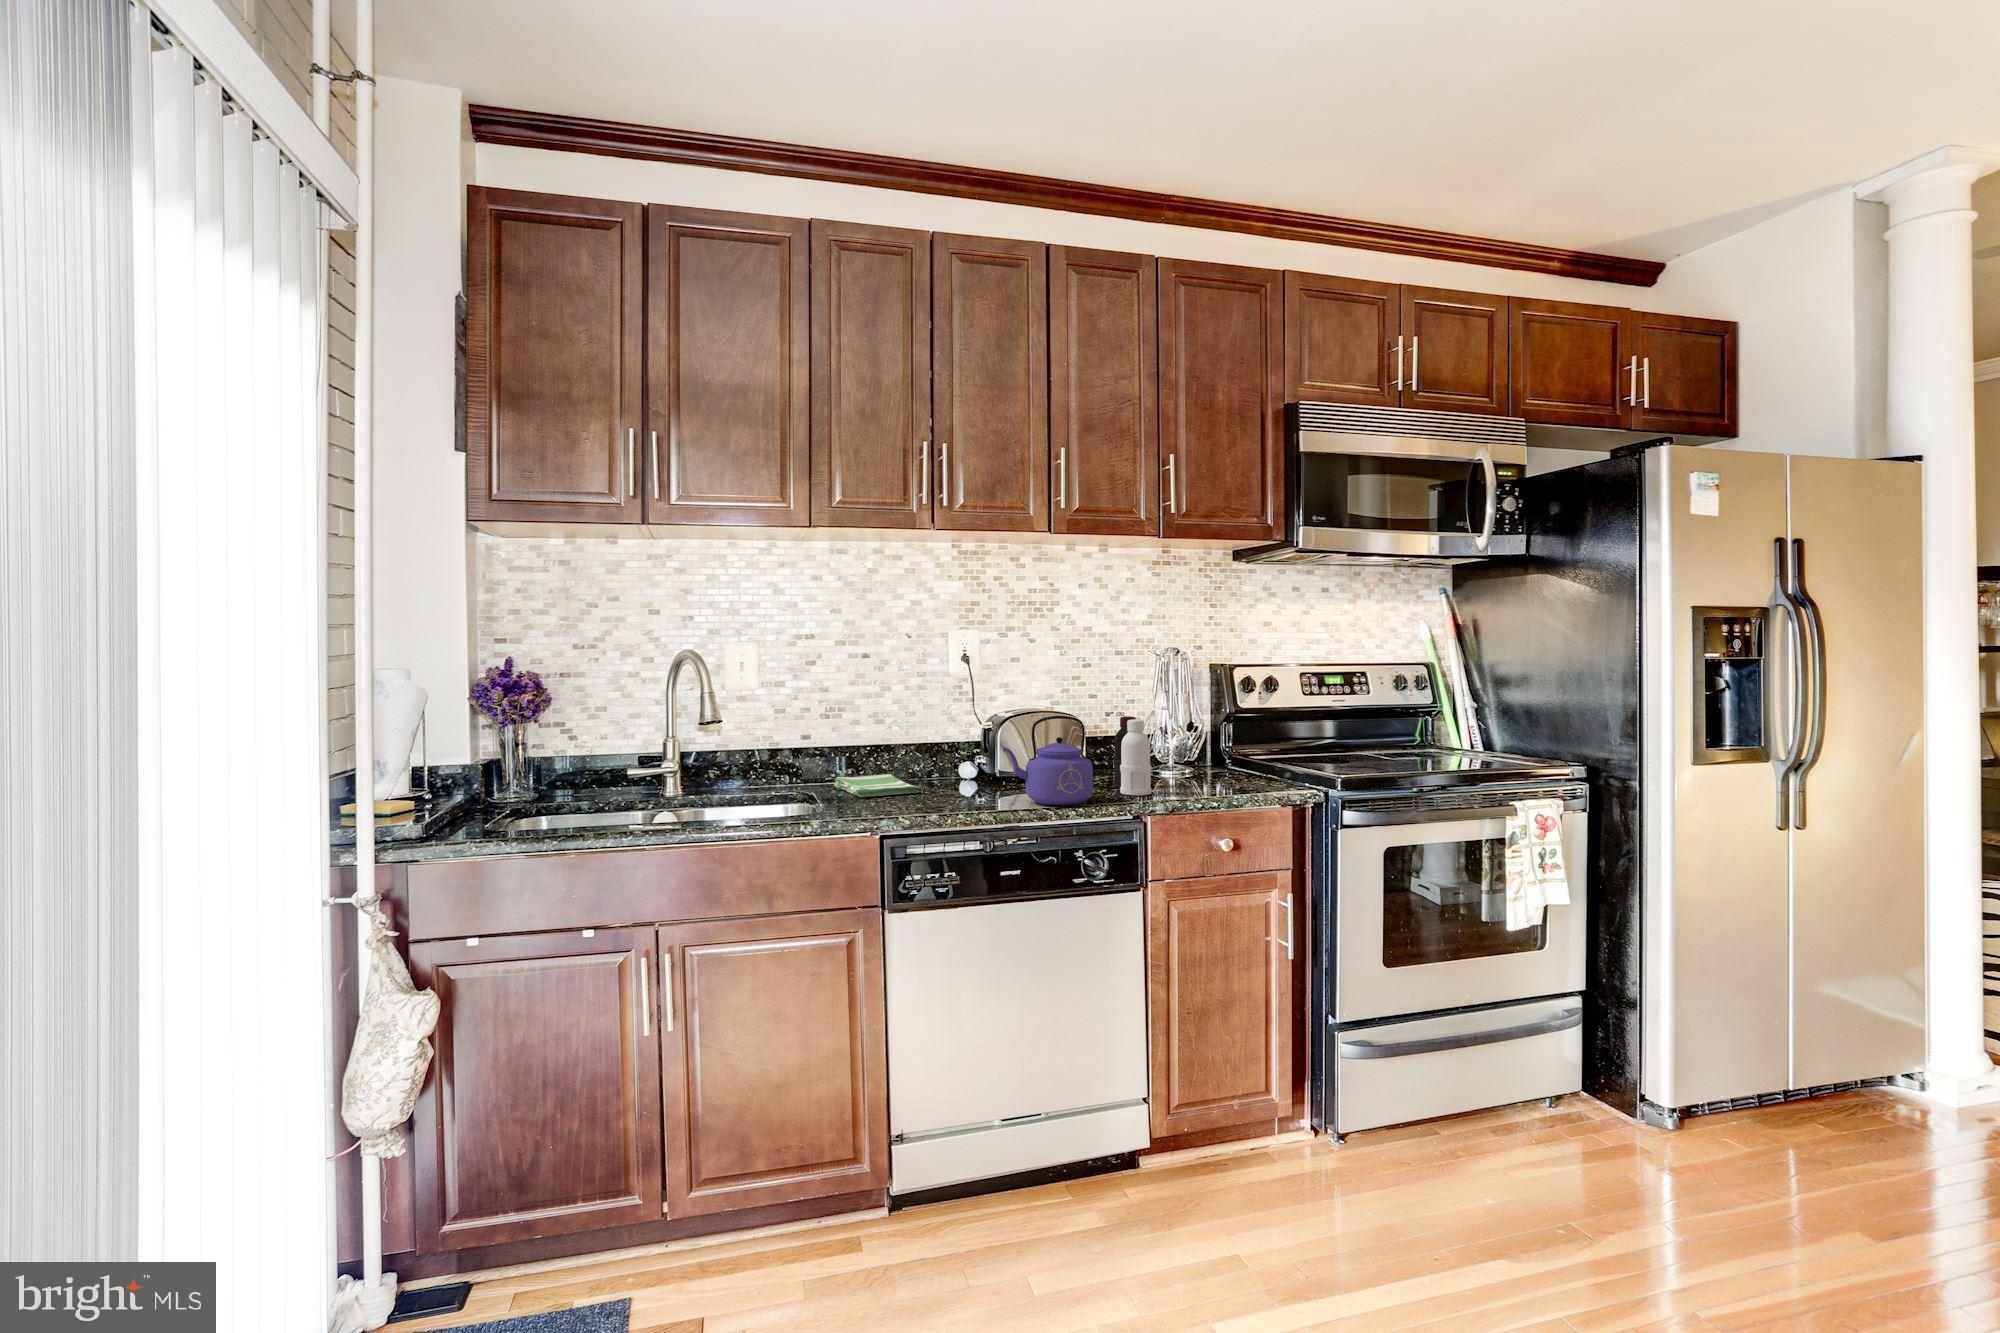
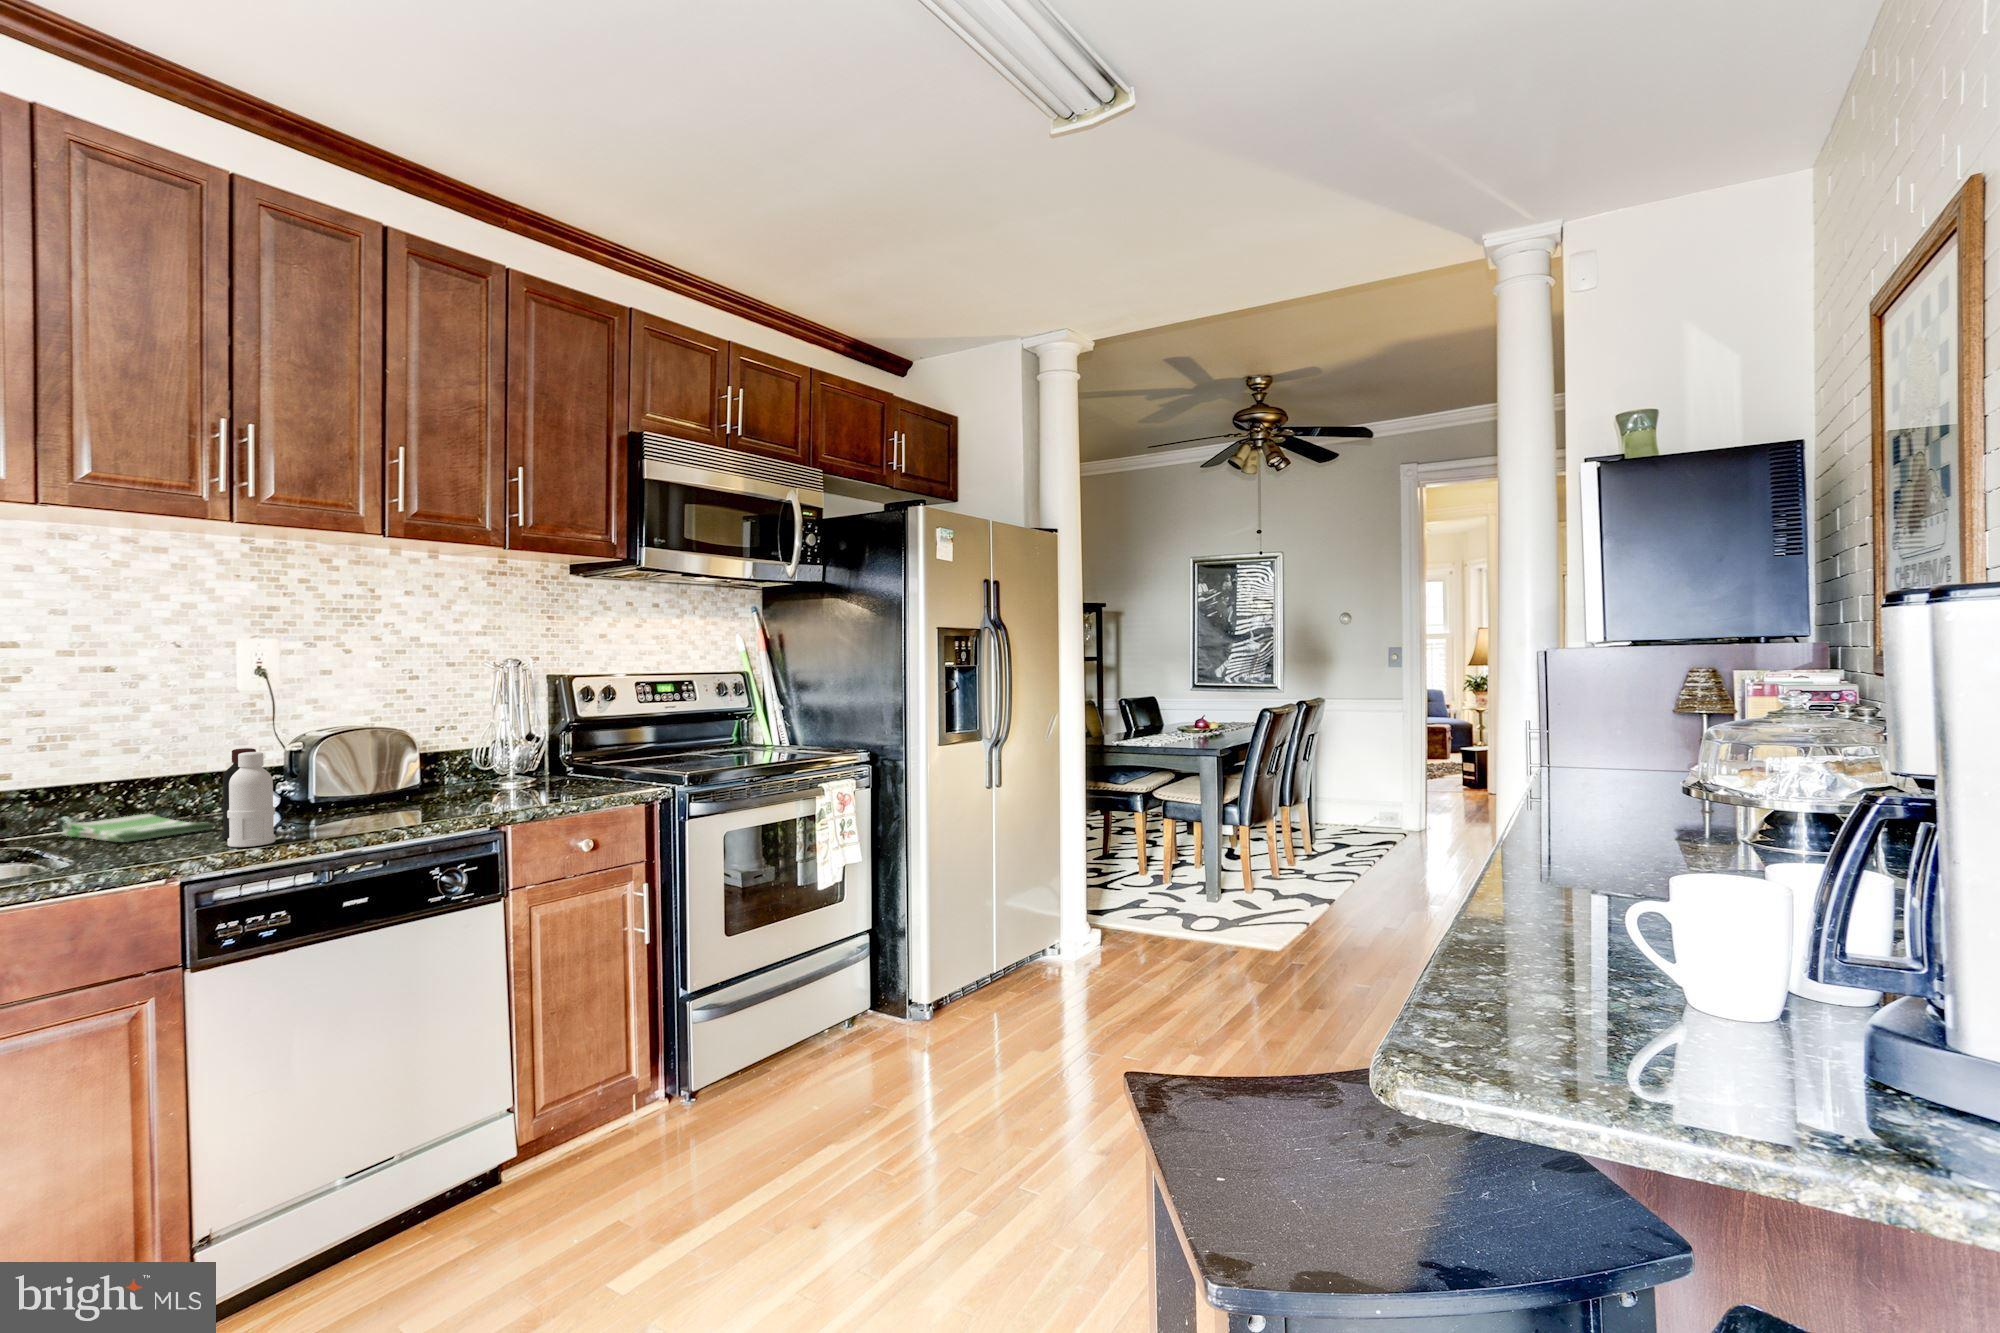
kettle: present [1003,716,1093,805] -> none [339,731,448,825]
bottle: present [1113,716,1151,795] -> present [221,748,275,847]

